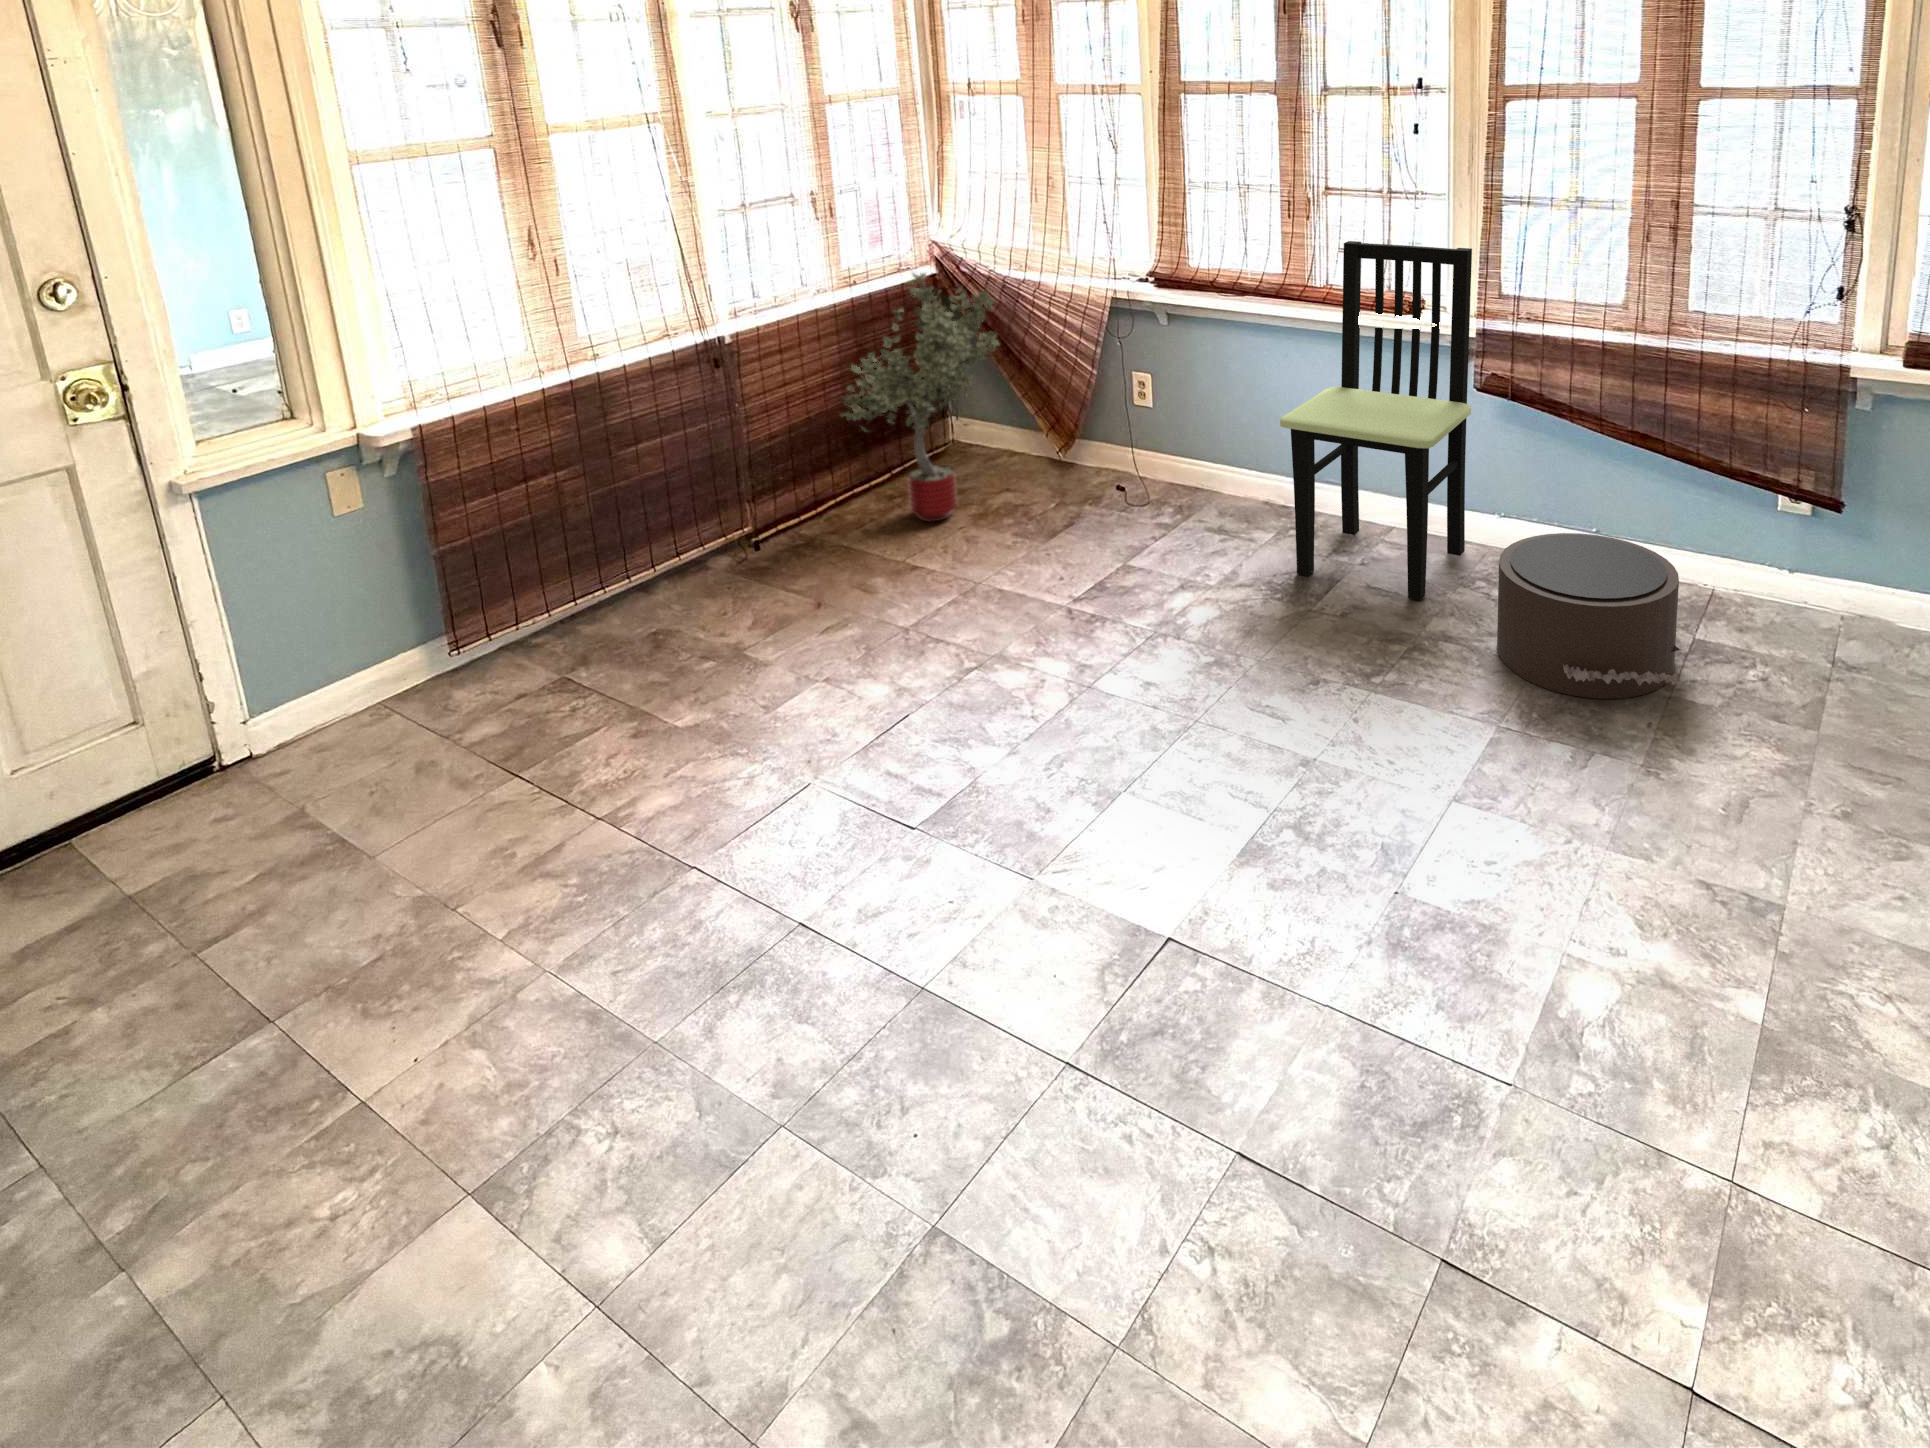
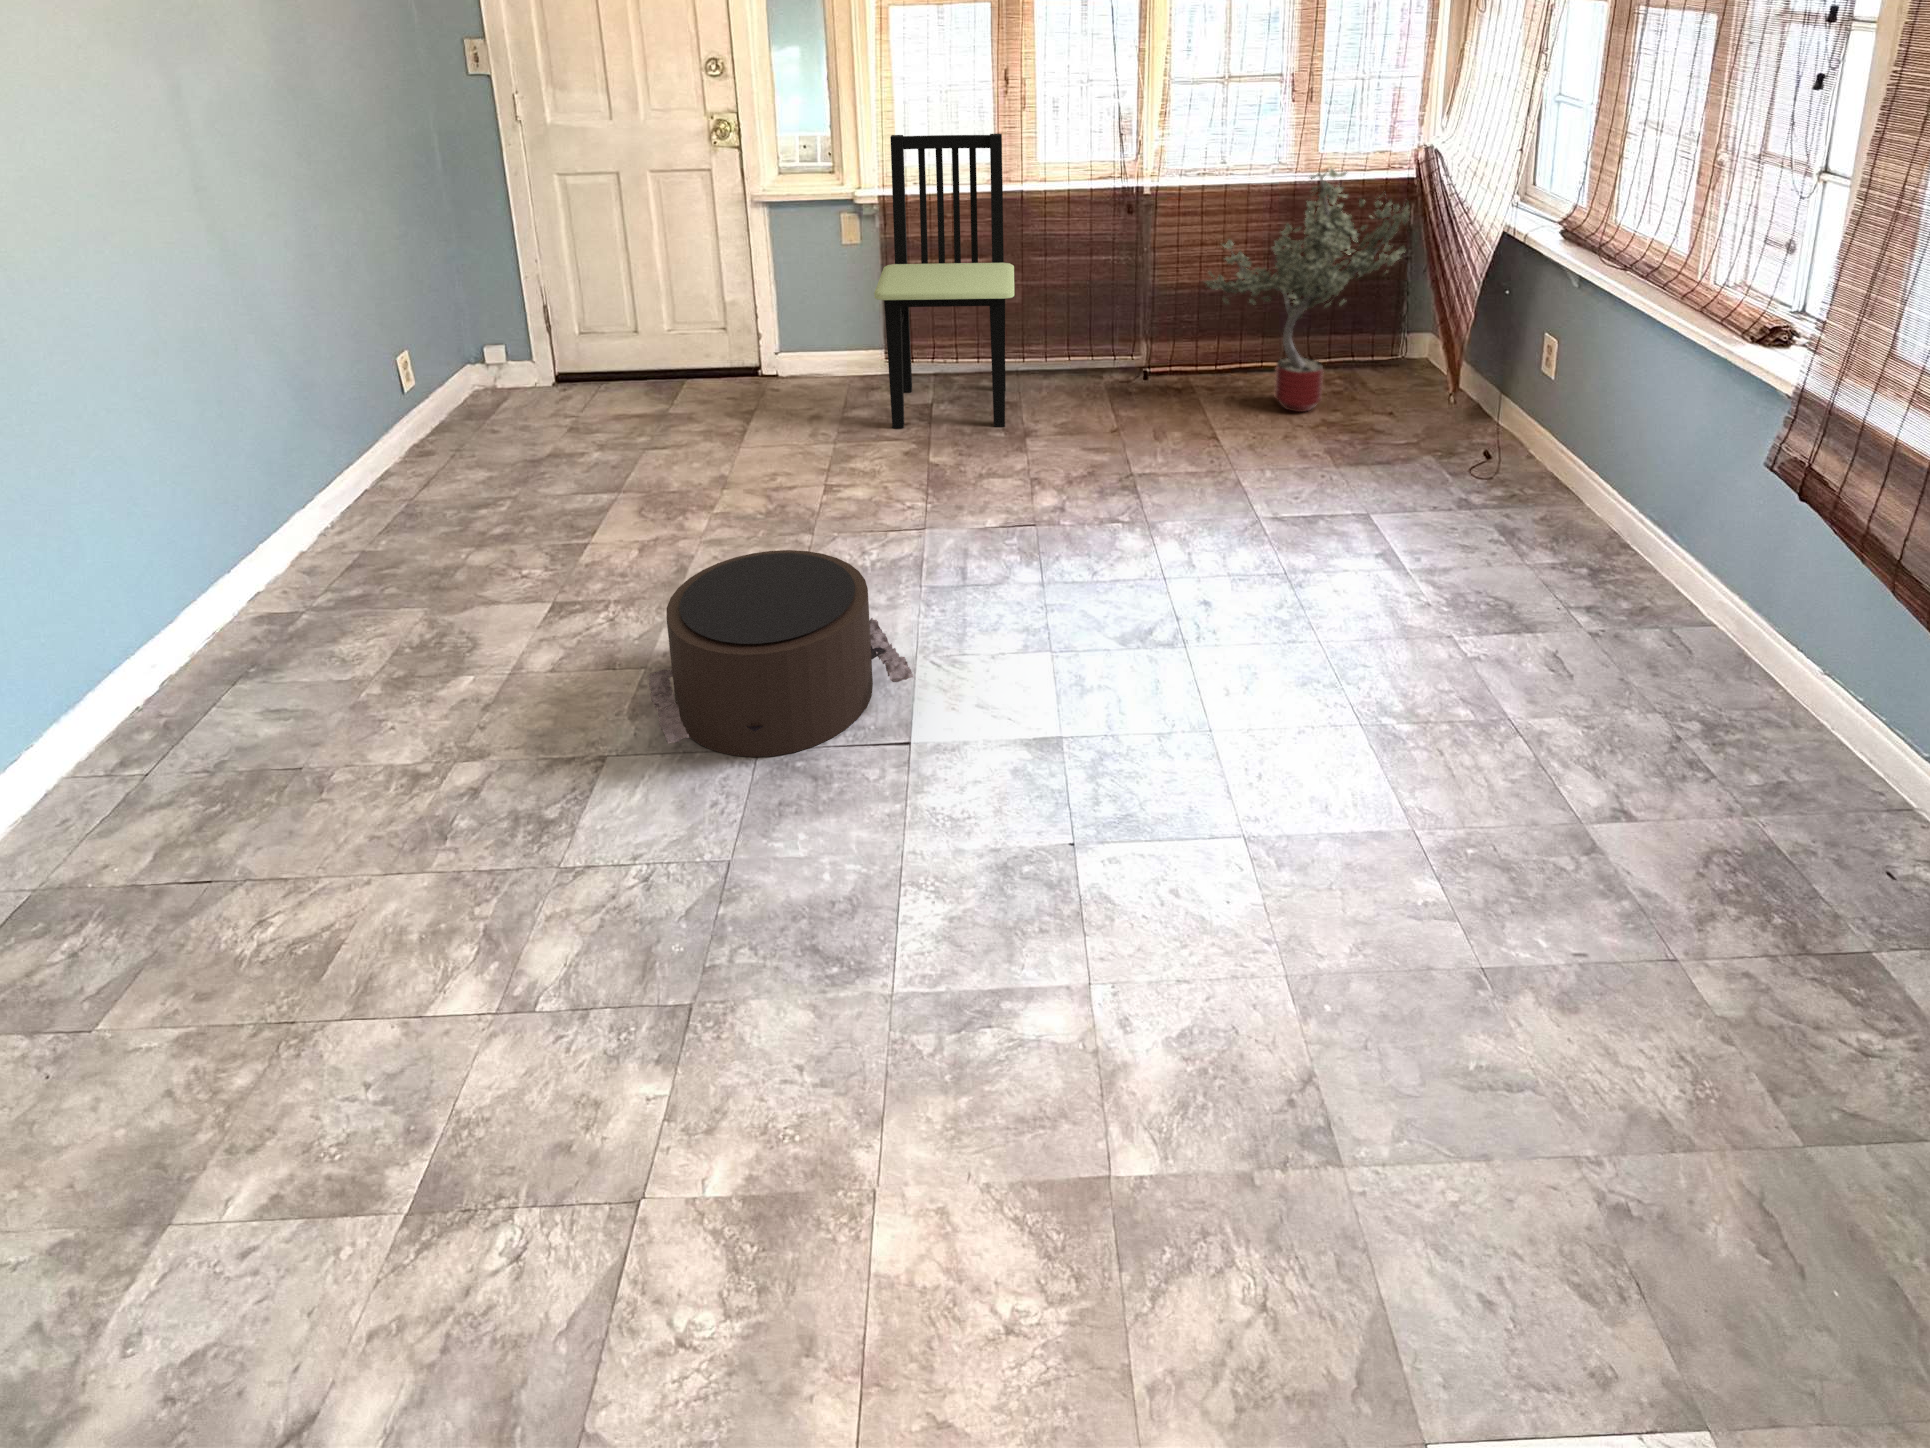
dining chair: present [1280,241,1472,601] -> present [874,134,1014,428]
pouf: present [1497,533,1682,699] -> present [648,550,913,757]

